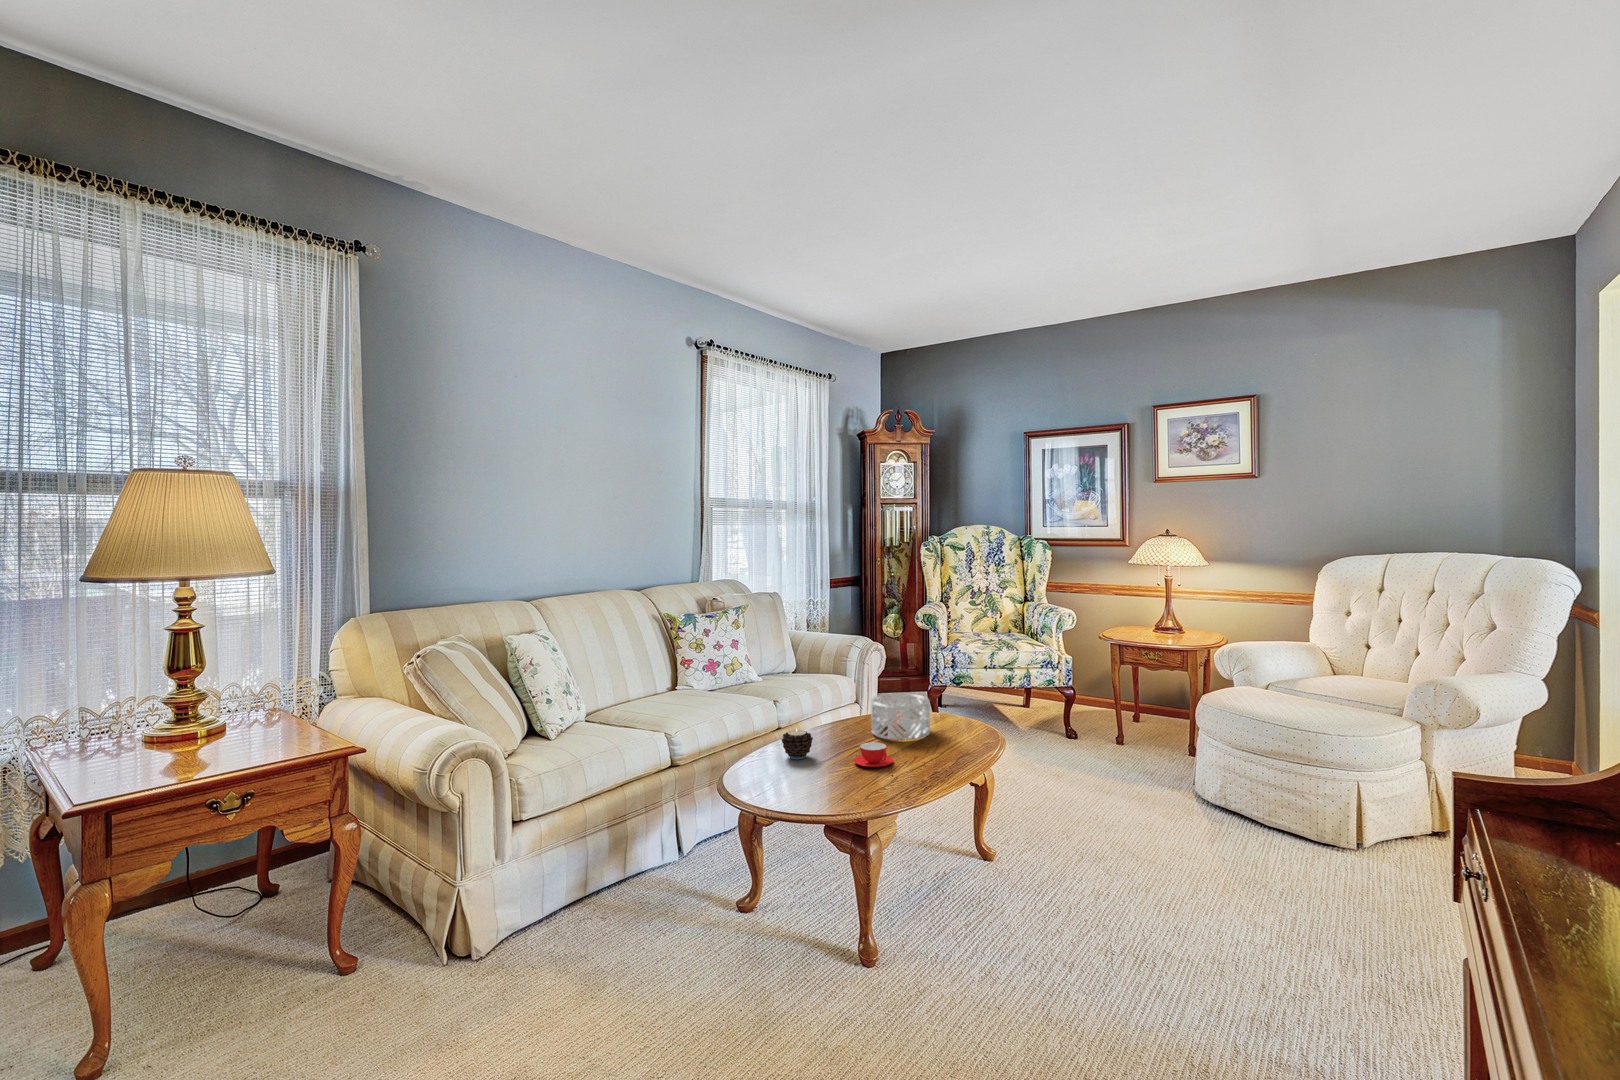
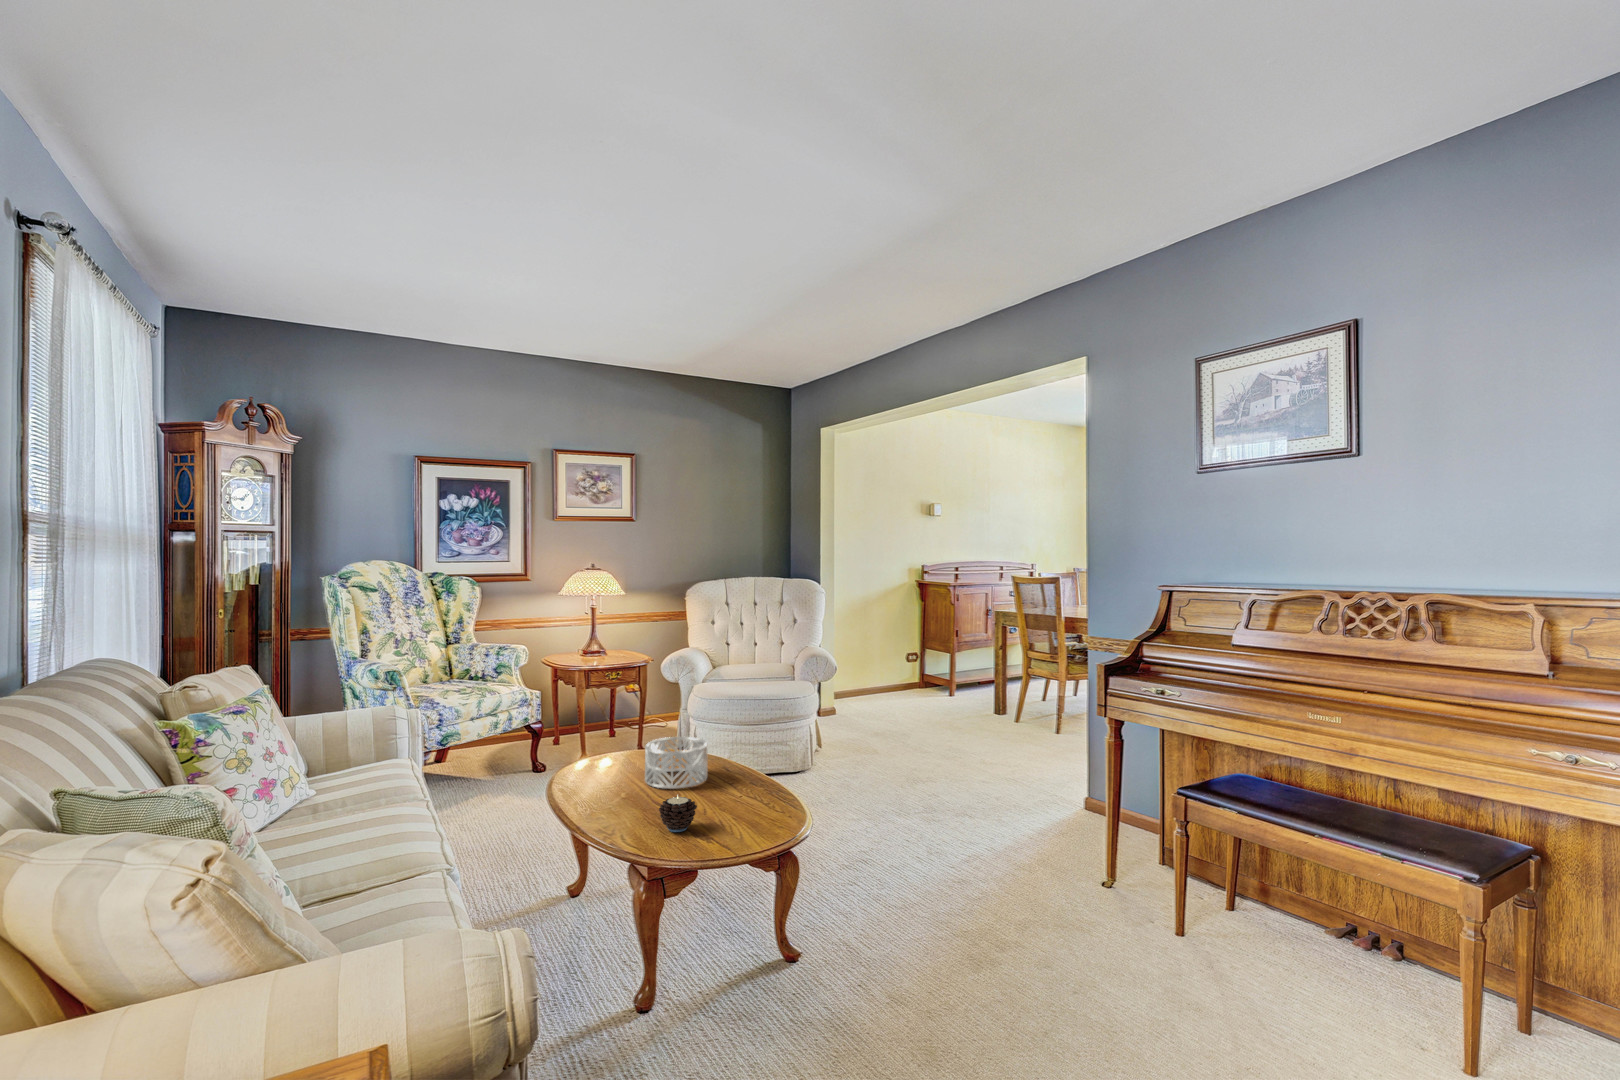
teacup: present [854,742,893,767] -> none [722,784,763,810]

